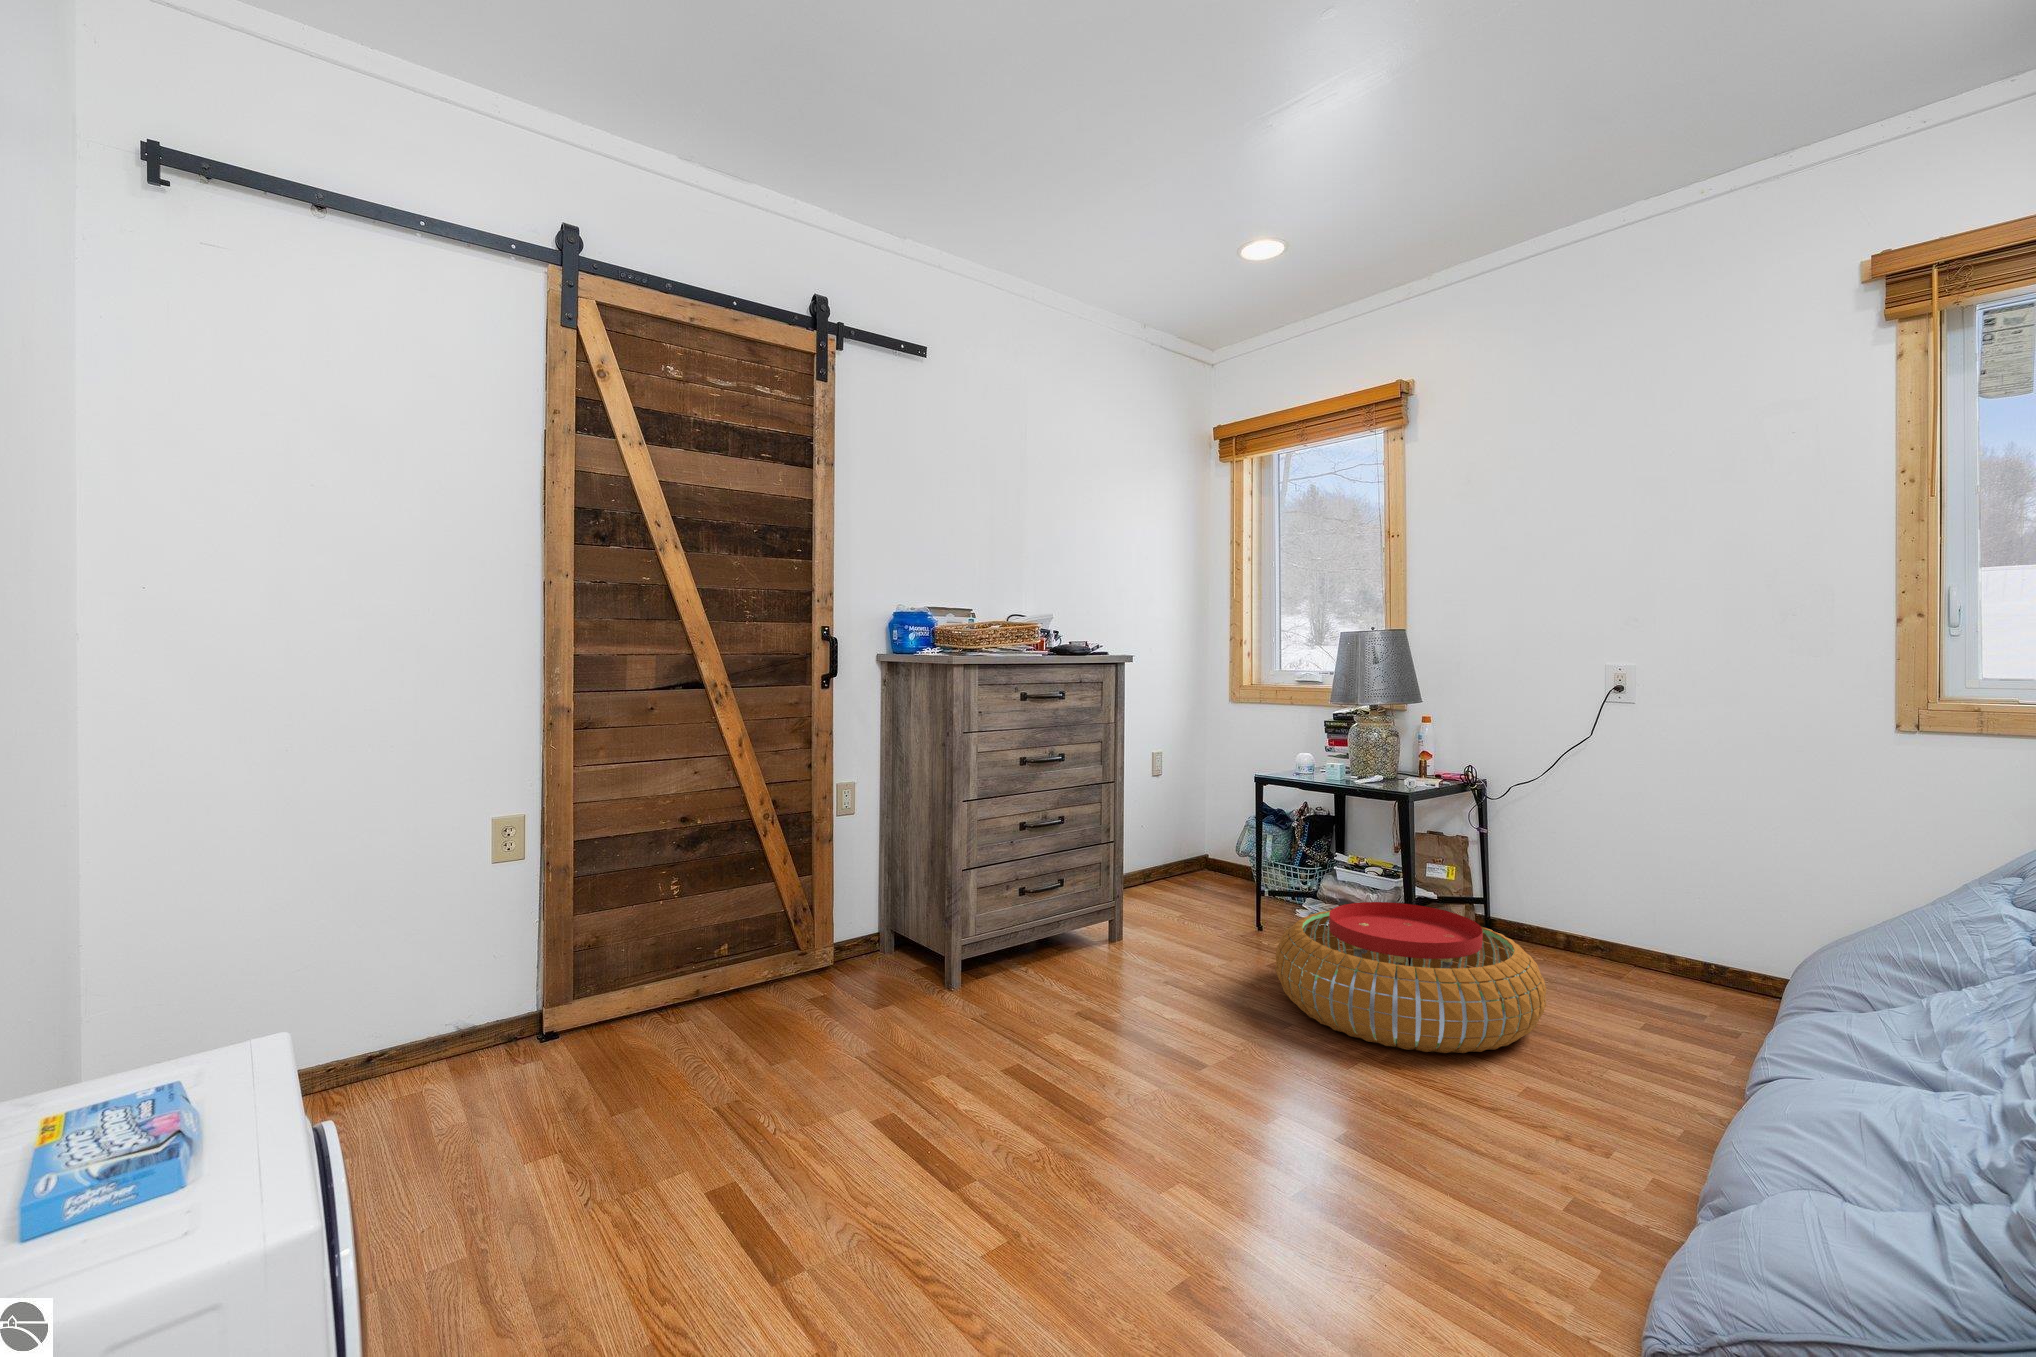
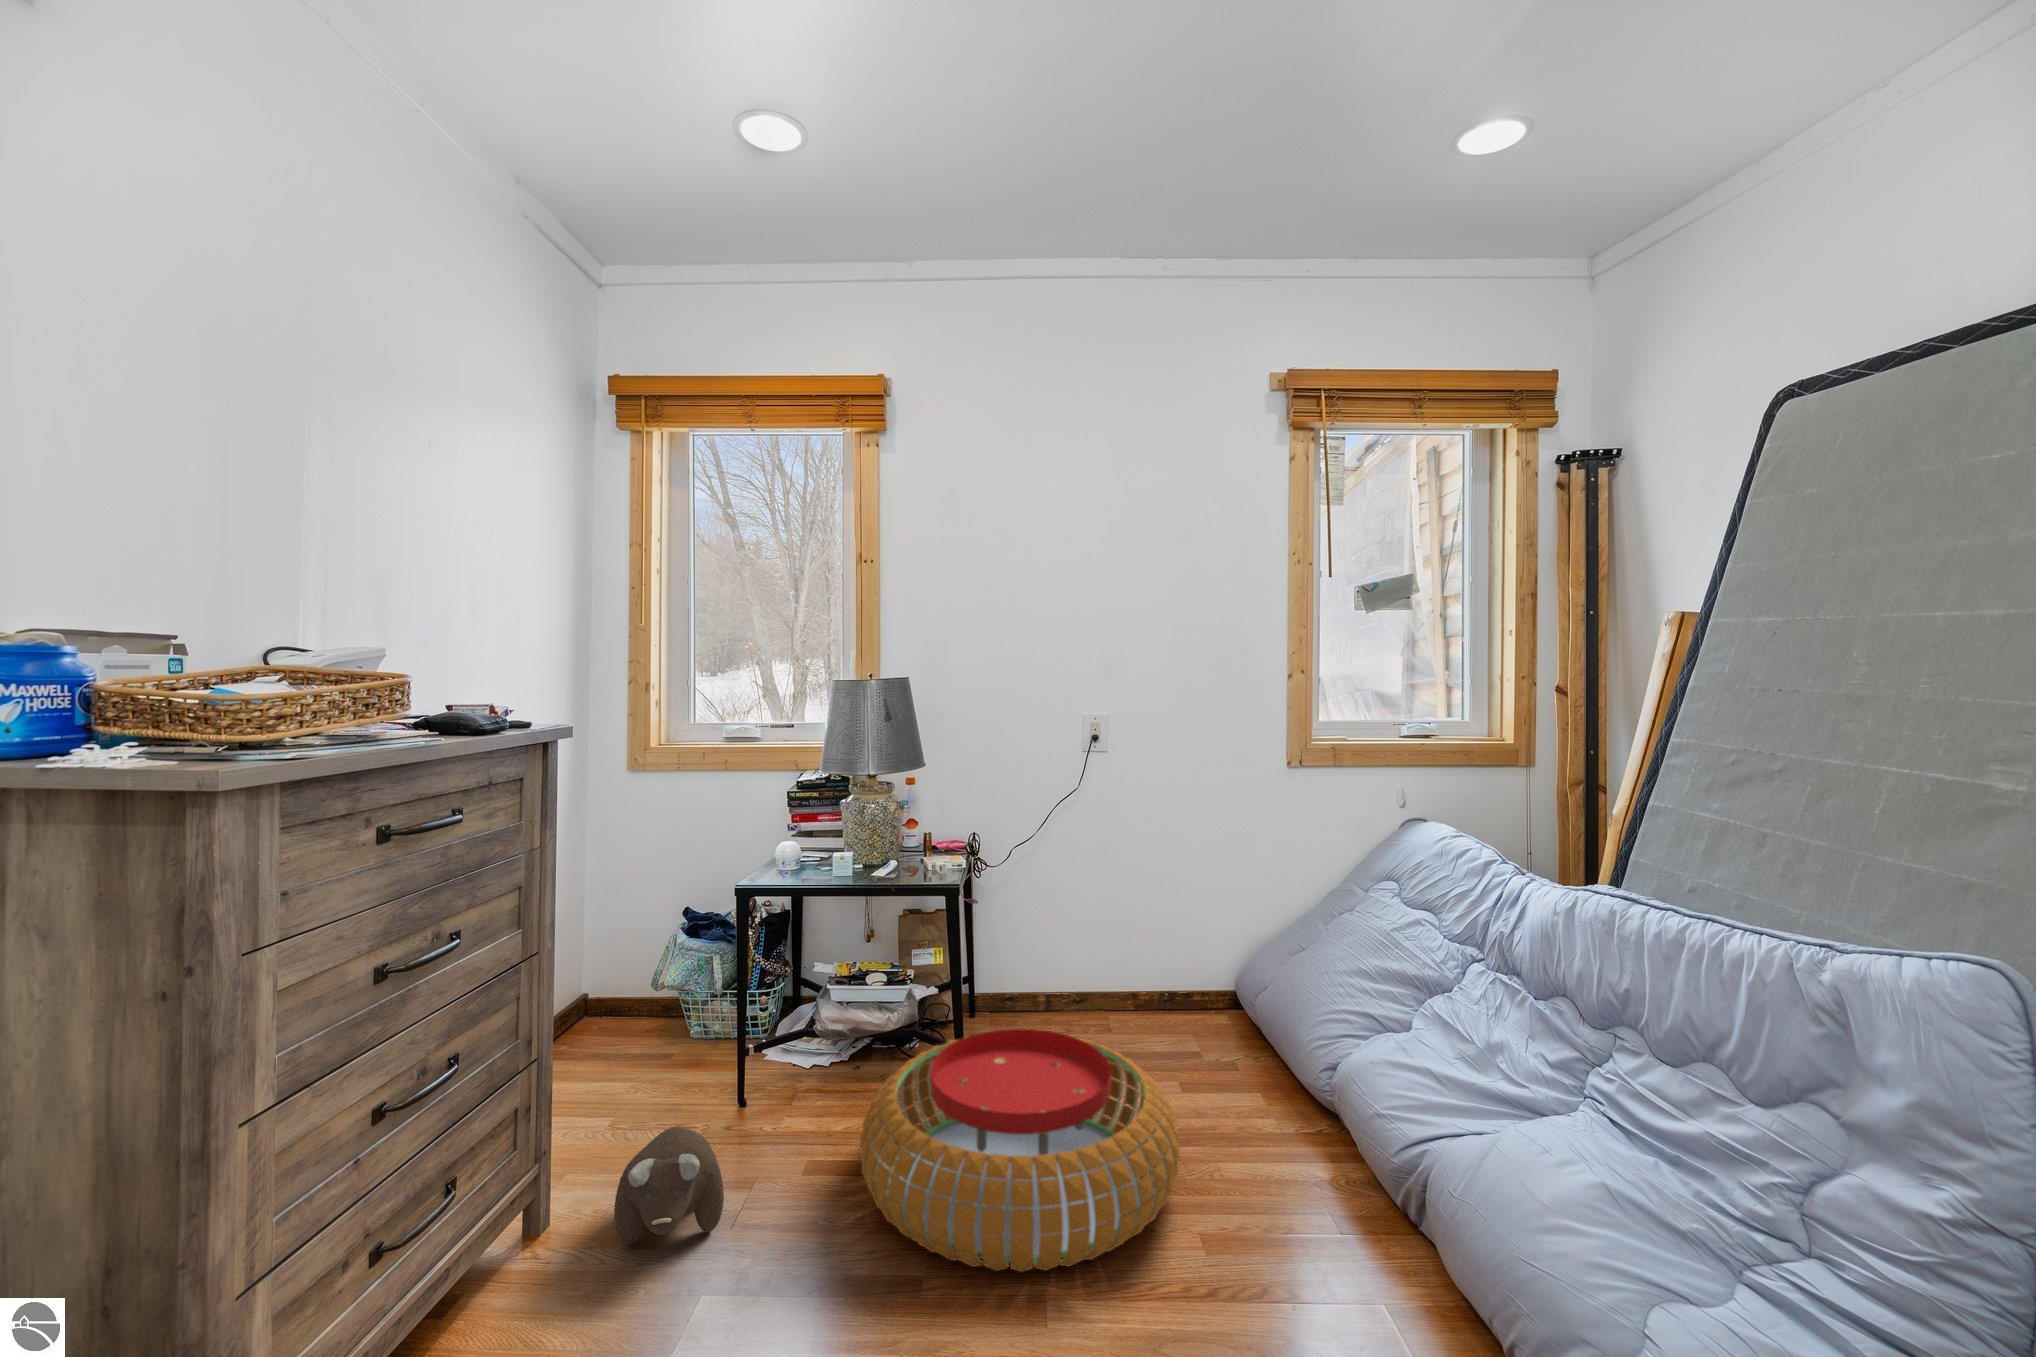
plush toy: none [1139,901,1204,965] -> present [614,1127,724,1245]

